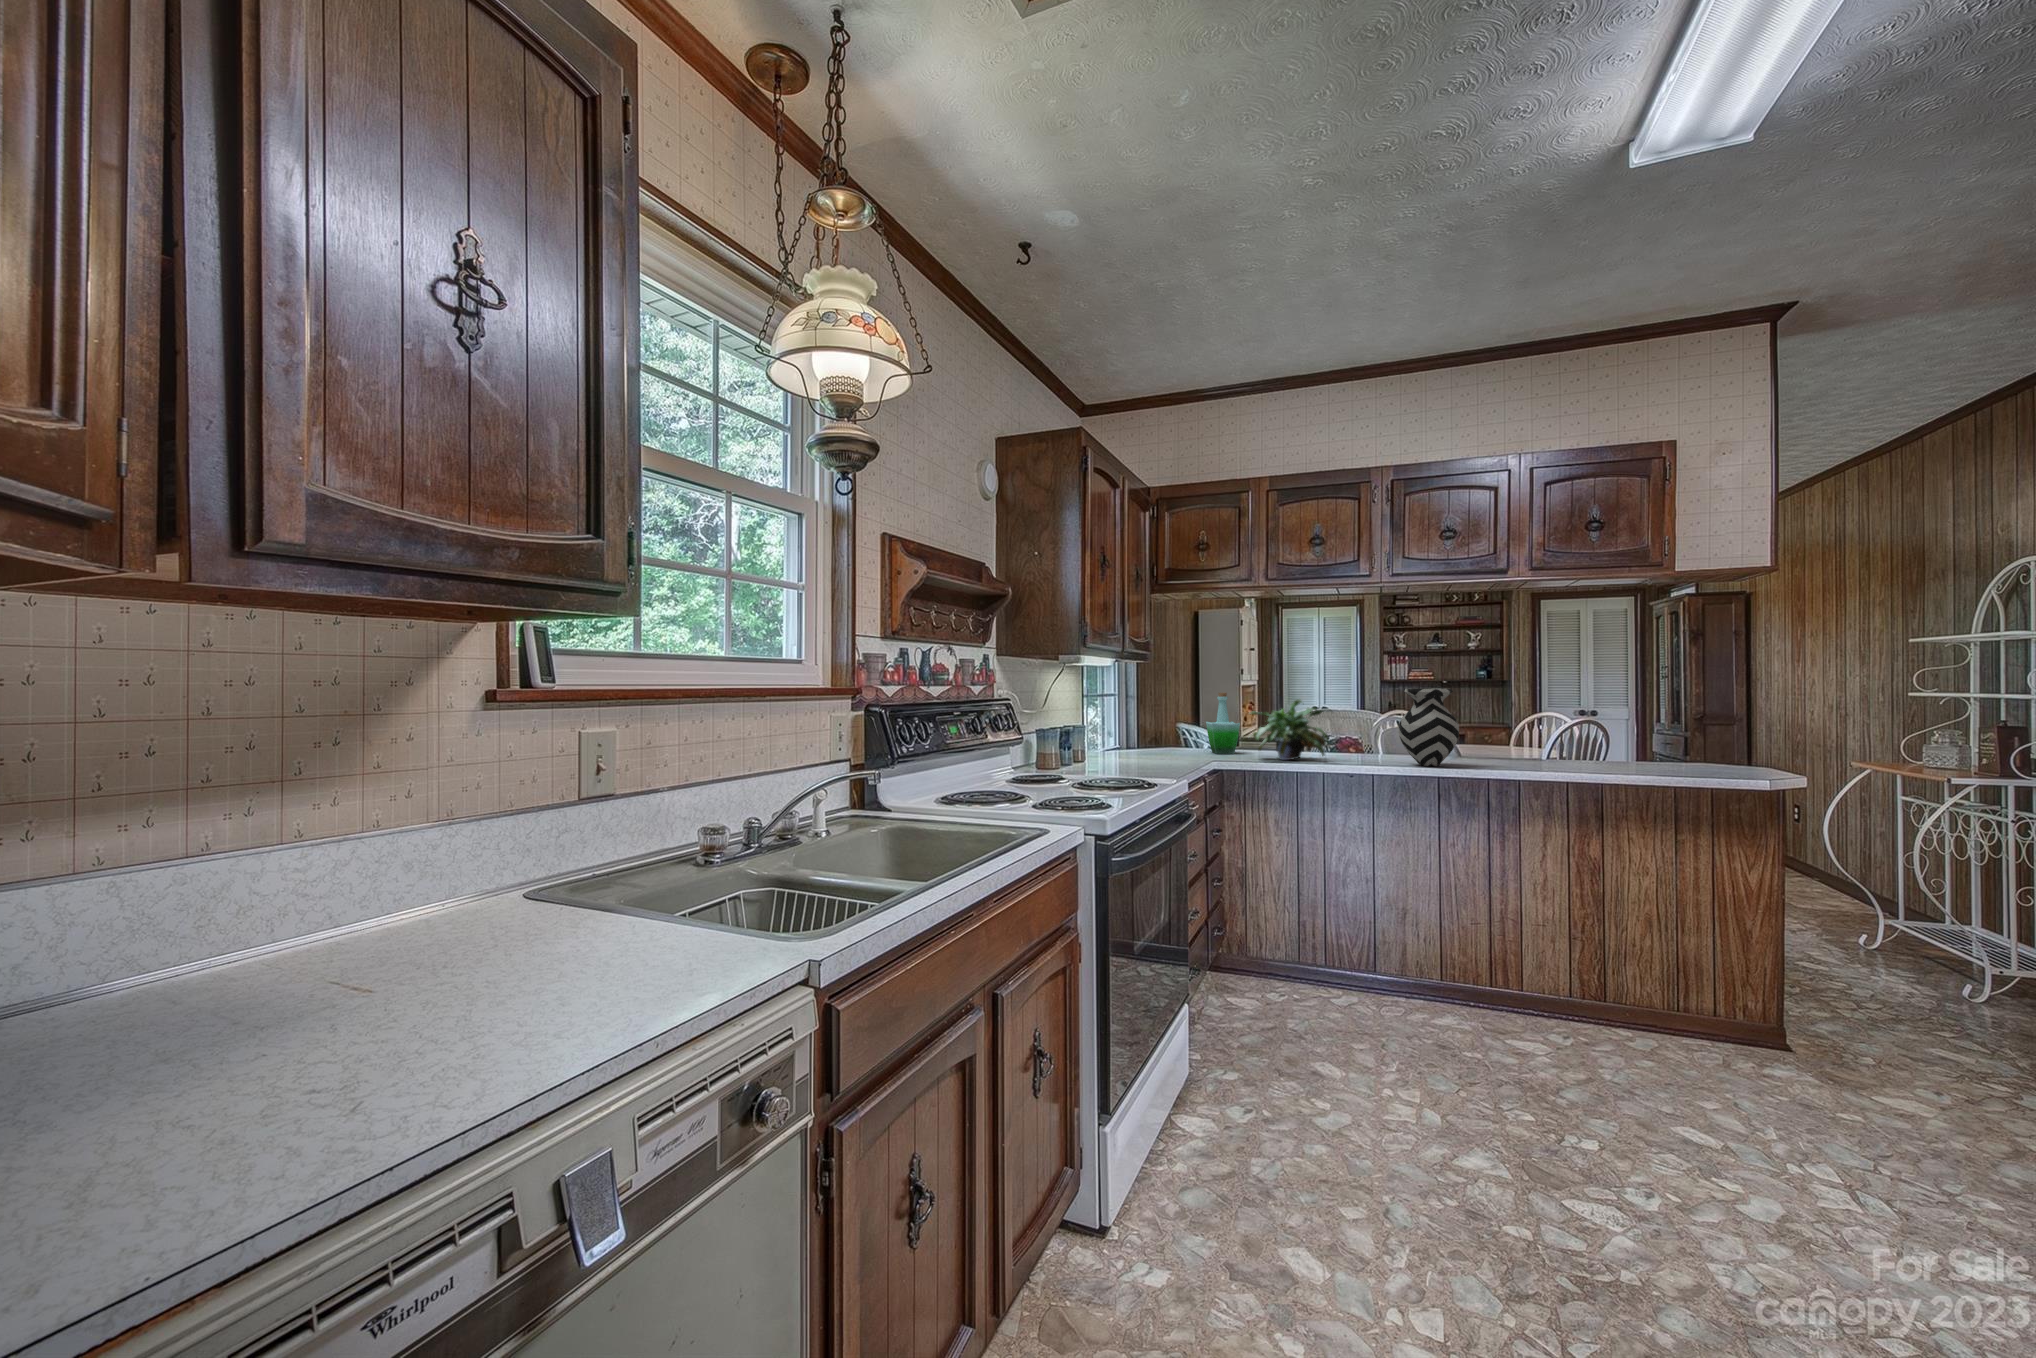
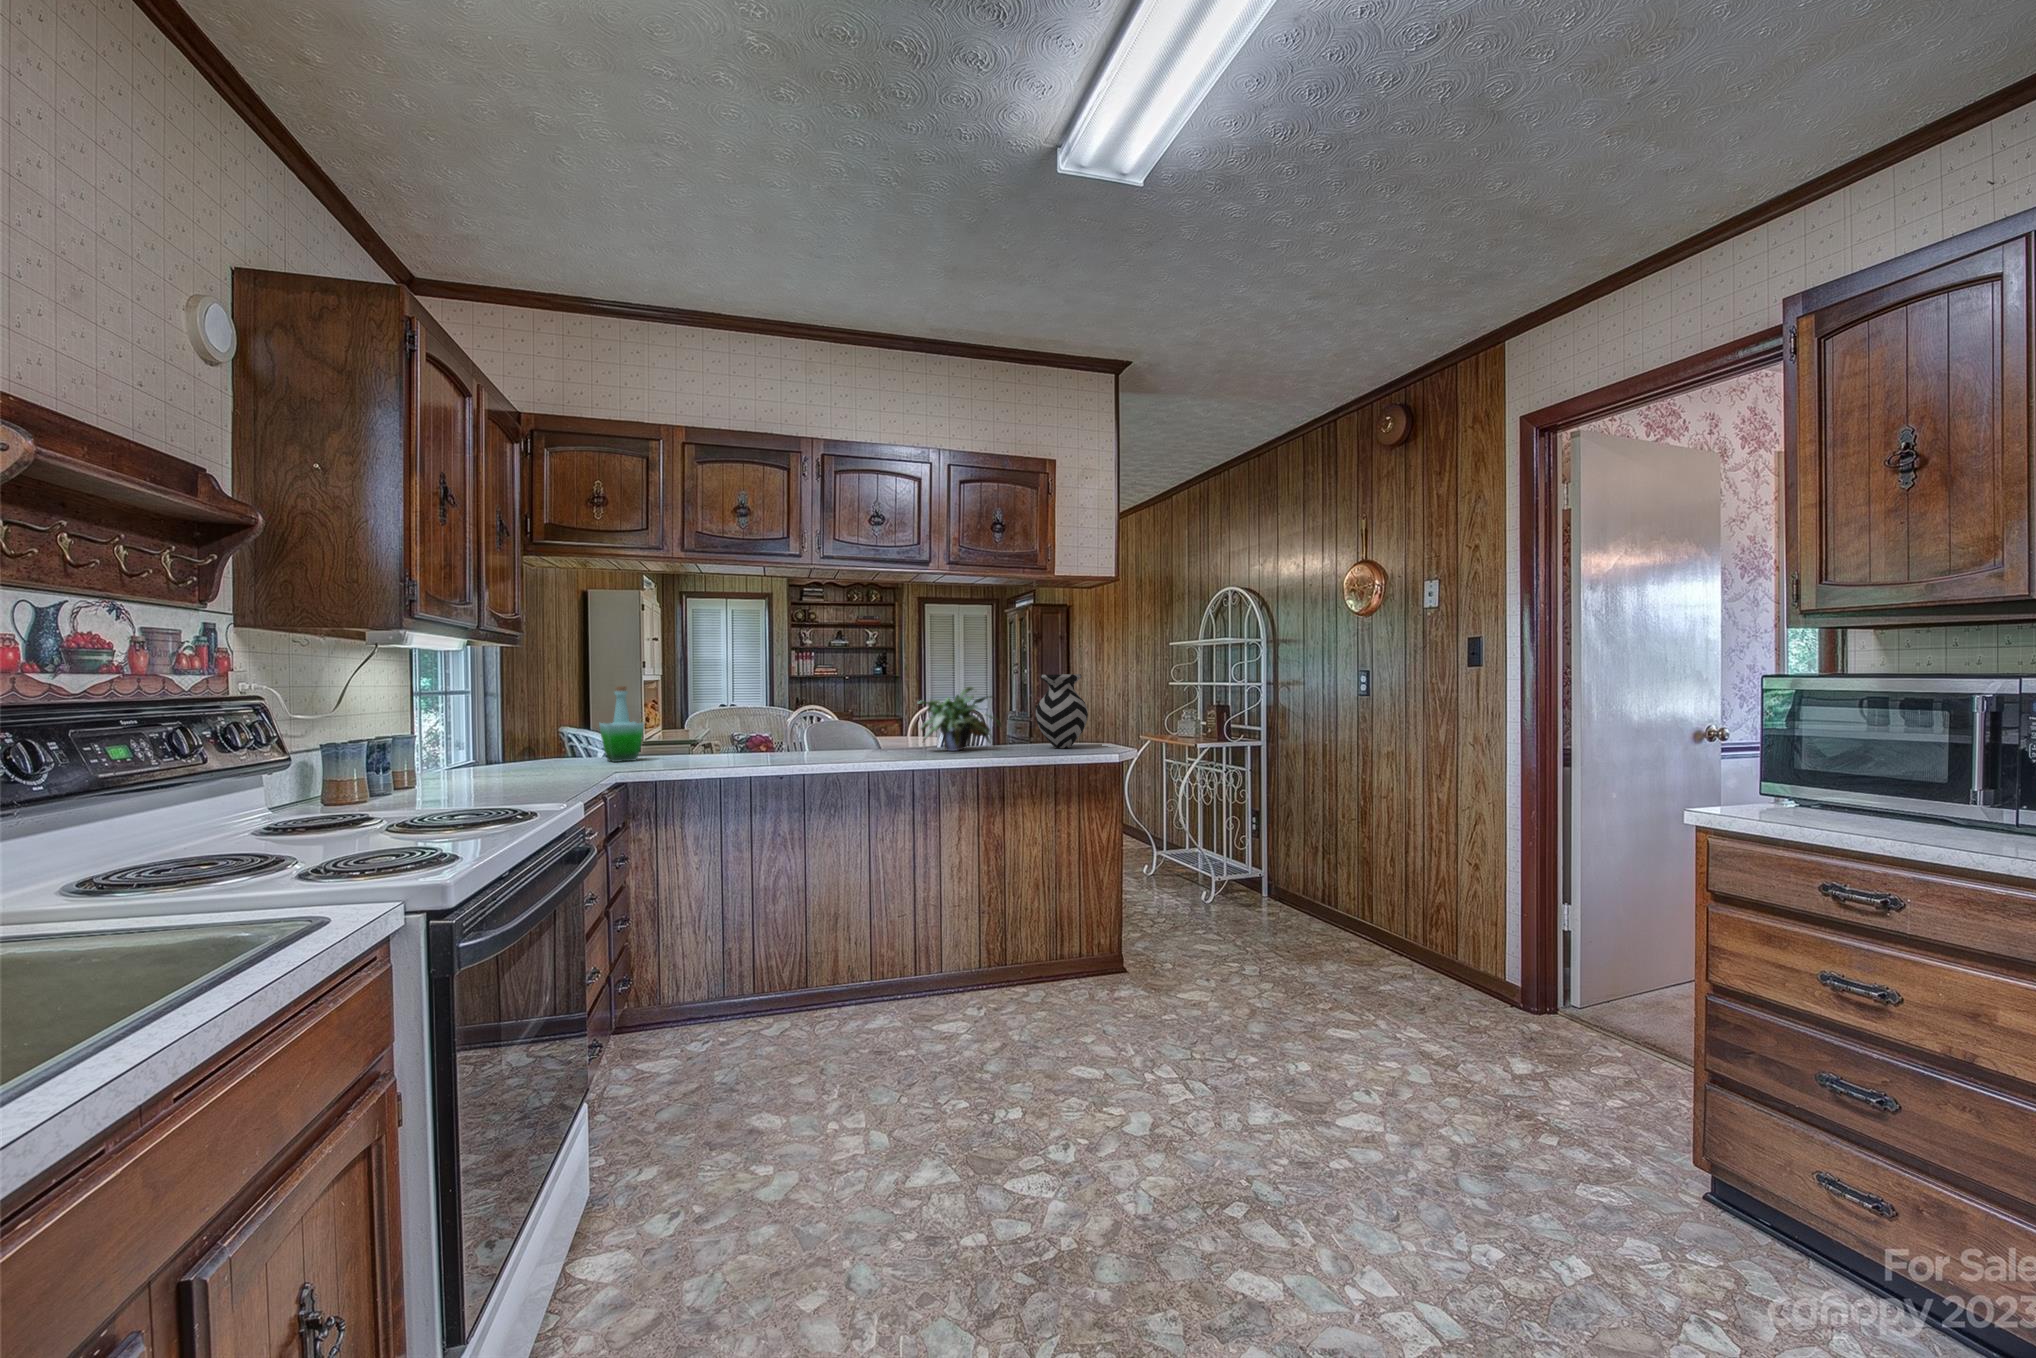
vase: present [1399,689,1459,766] -> present [1036,674,1088,748]
potted plant: present [1250,699,1329,760] -> present [918,687,1001,751]

